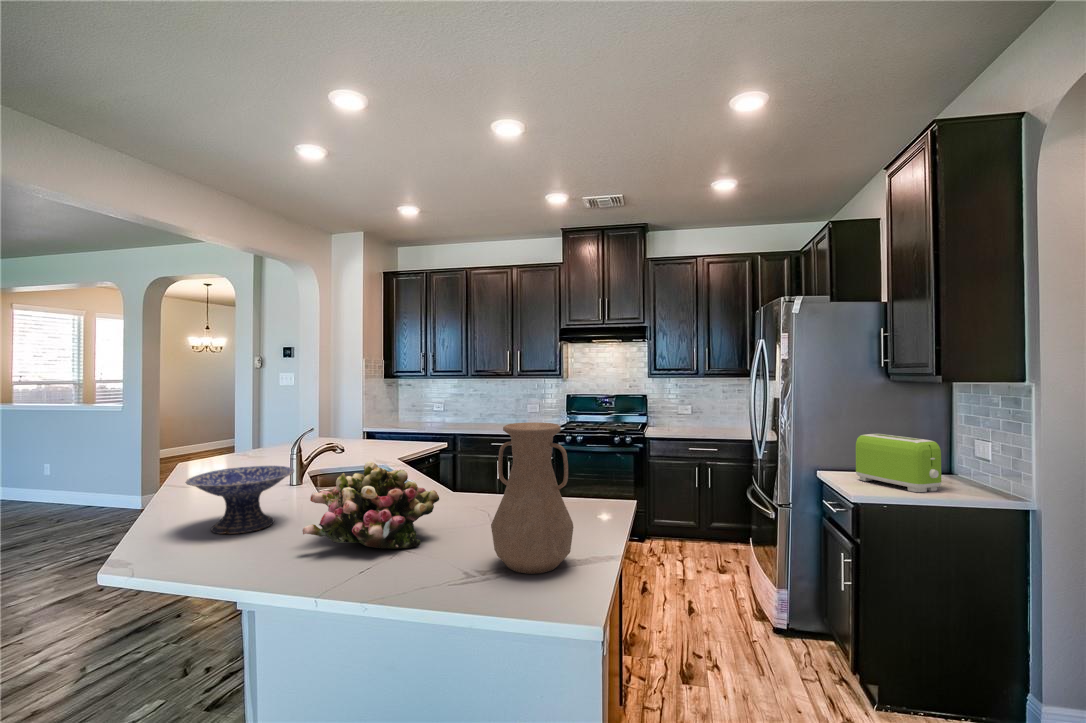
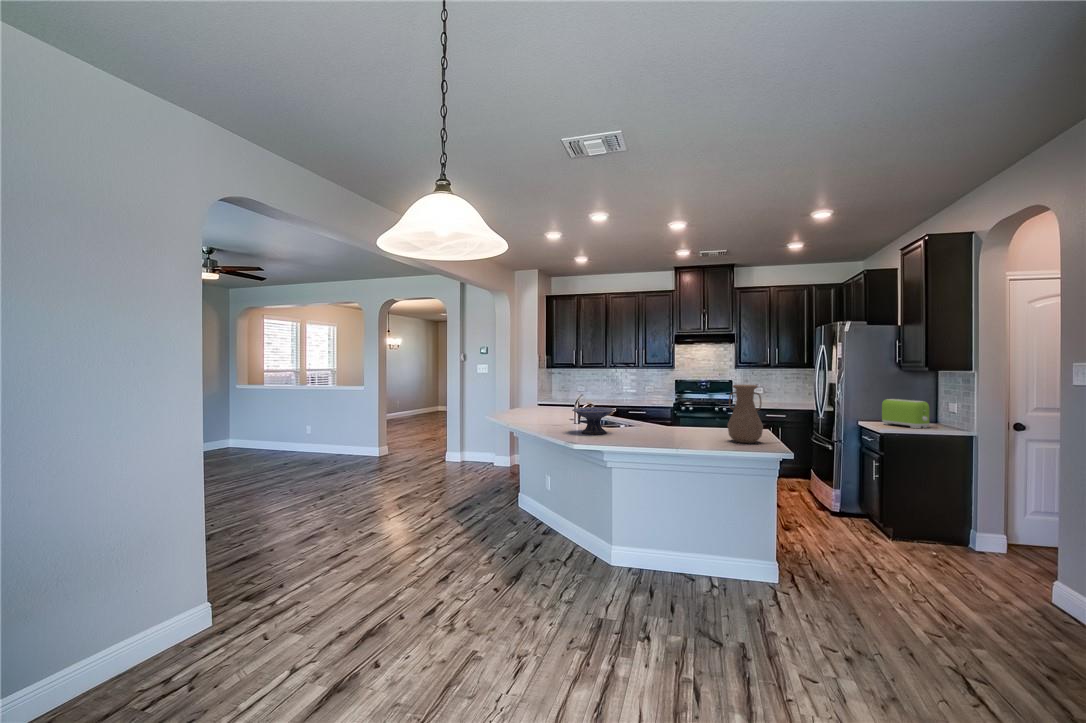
flower arrangement: present [303,461,439,549] -> none [638,403,692,438]

